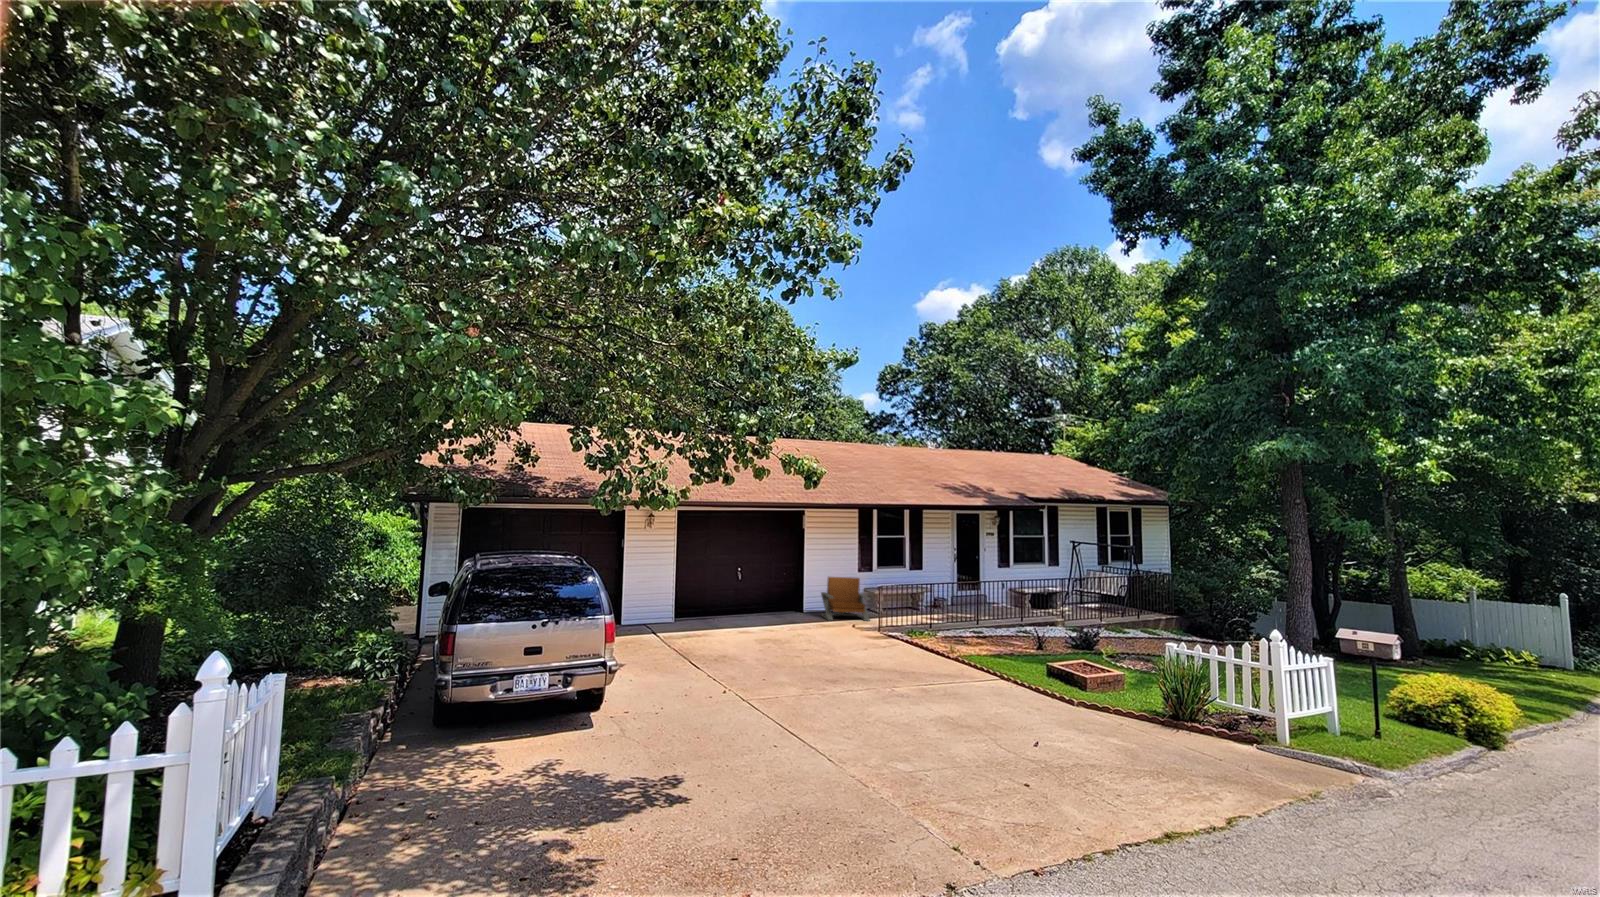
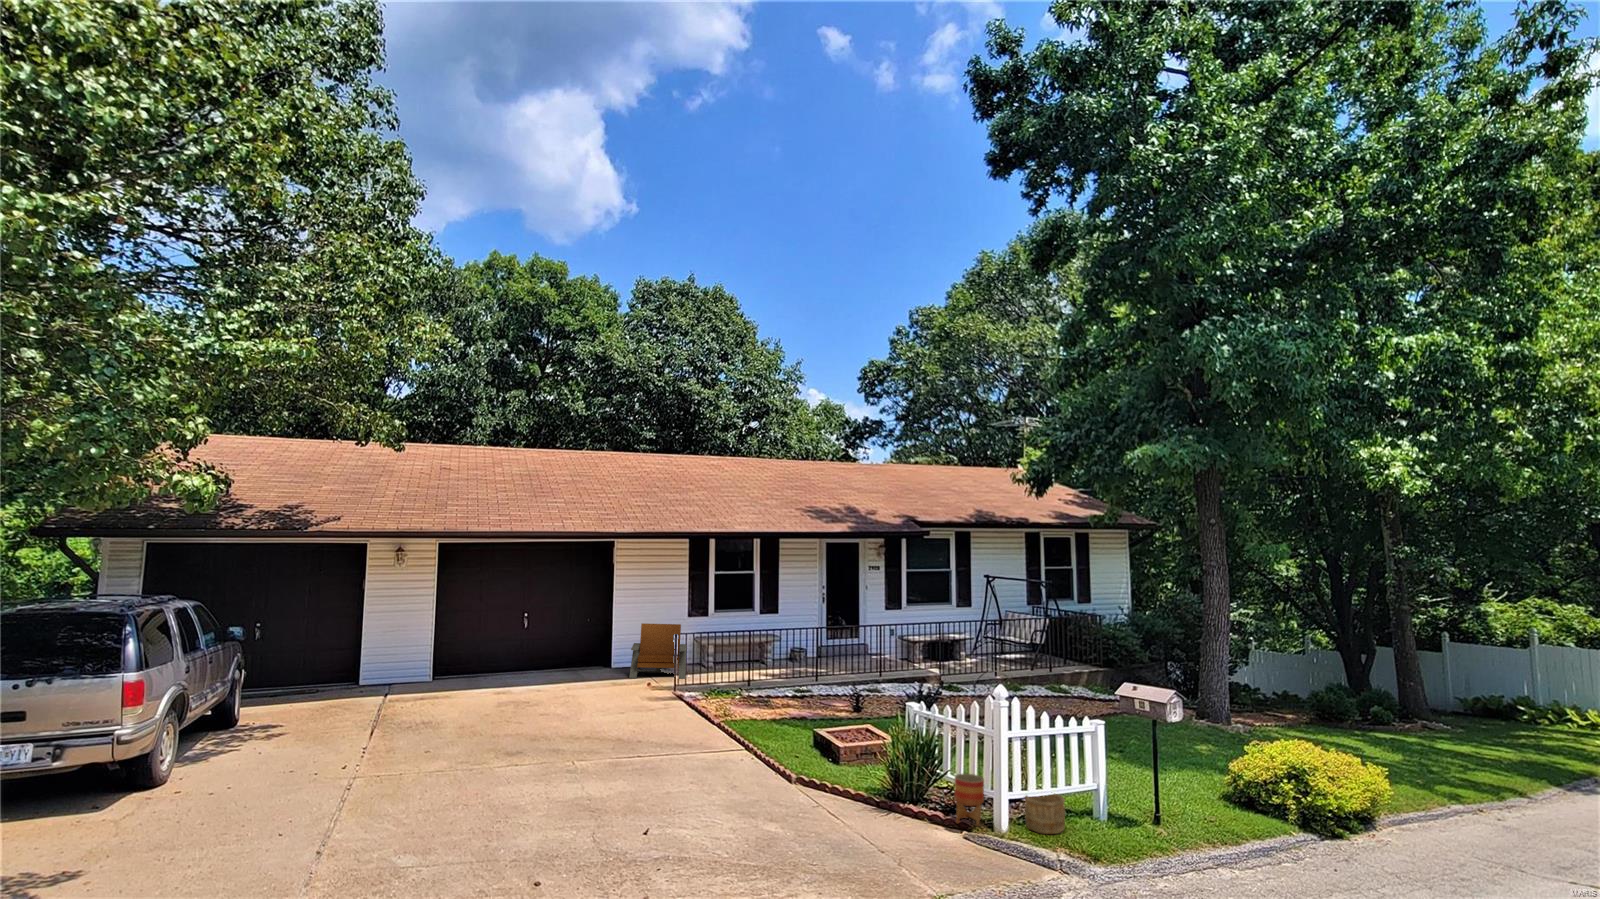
planter: none [1236,699,1261,739] -> present [954,774,984,826]
wooden bucket: none [1289,713,1326,744] -> present [1025,794,1065,834]

